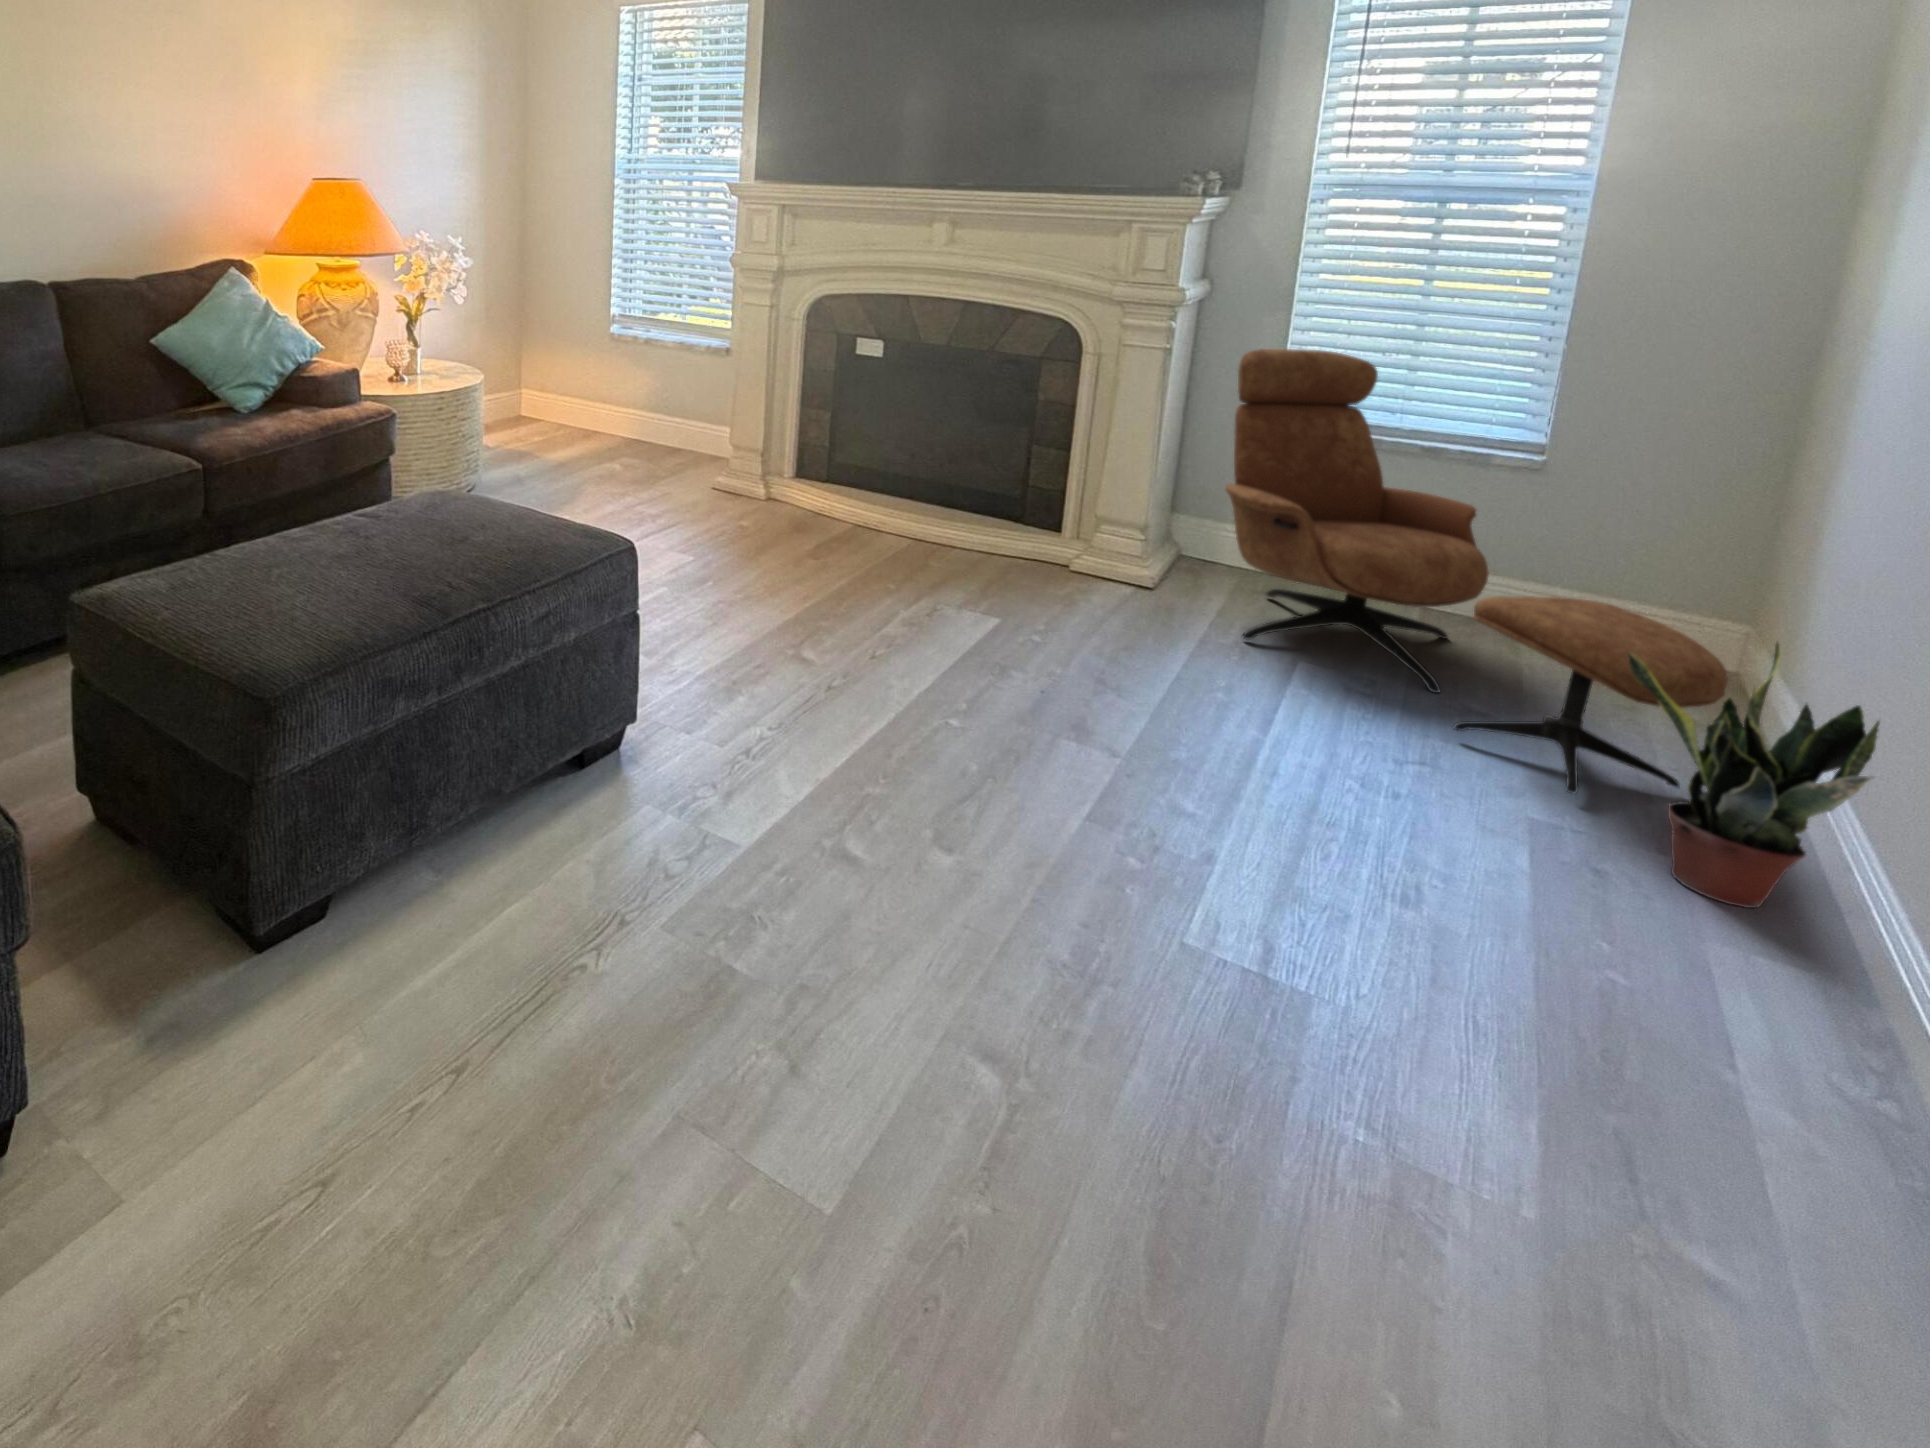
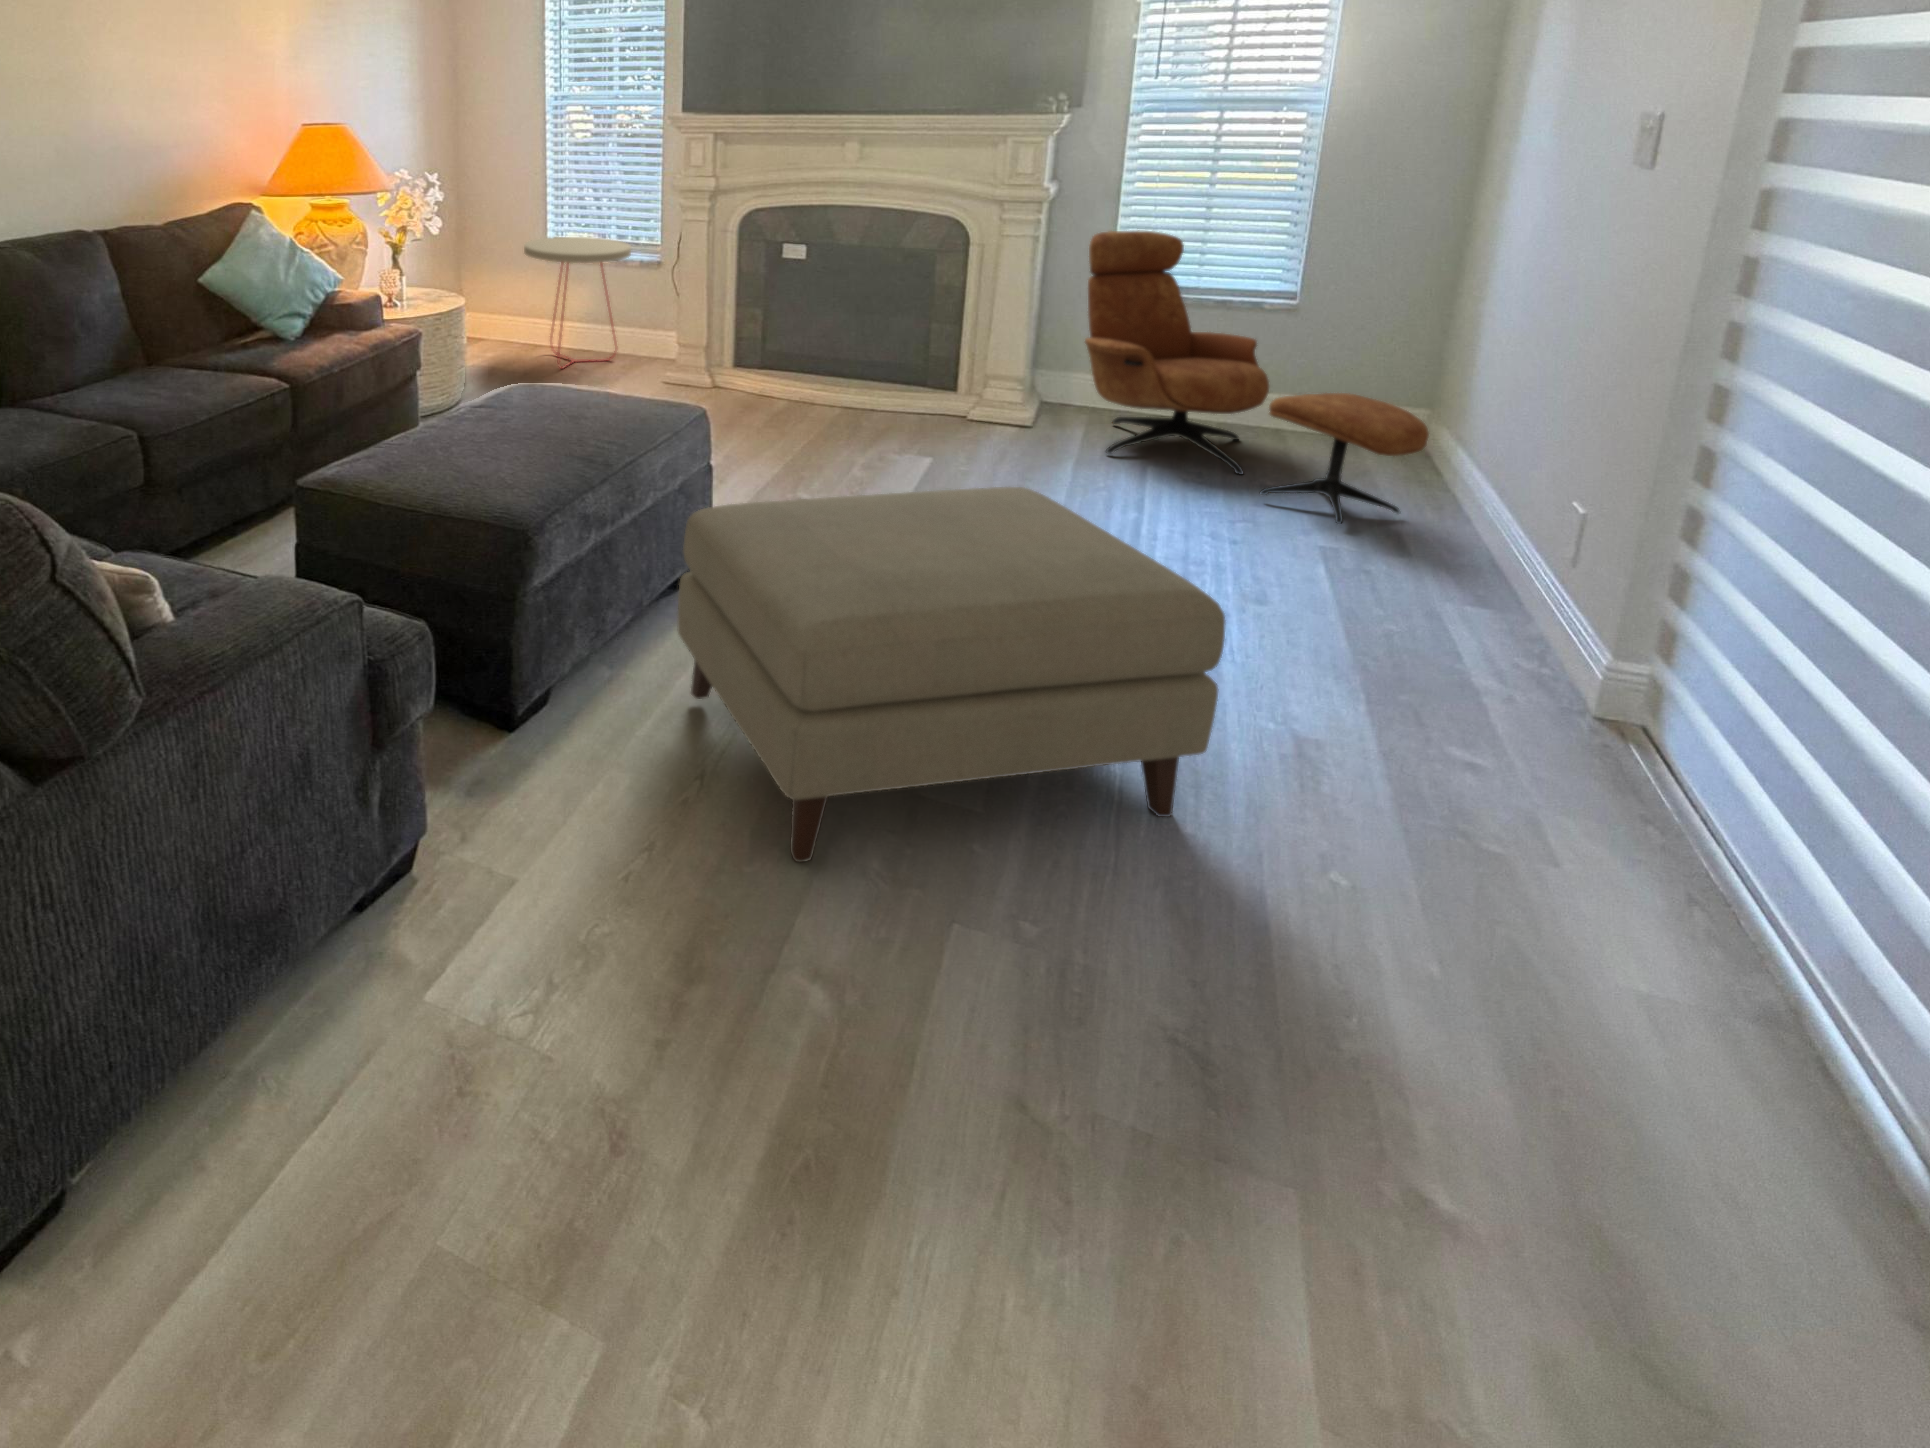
side table: none [573,313,693,460] -> present [524,237,631,368]
potted plant: present [1628,642,1879,908] -> none [1374,399,1520,575]
ottoman: none [474,697,1226,1305] -> present [677,487,1225,862]

